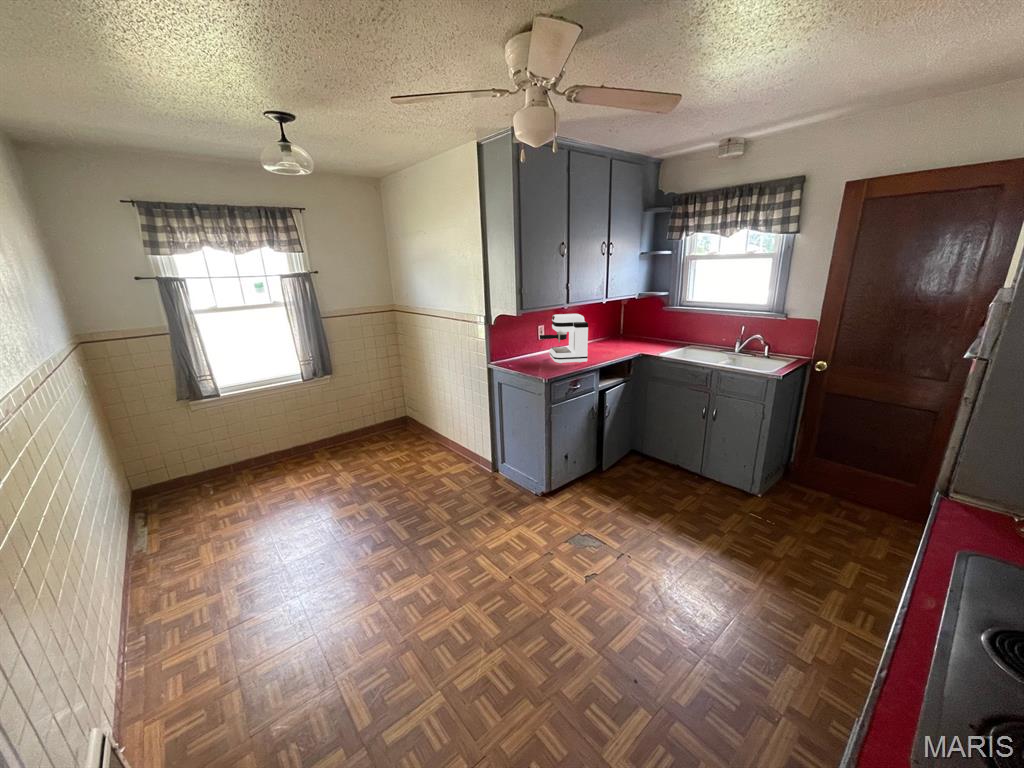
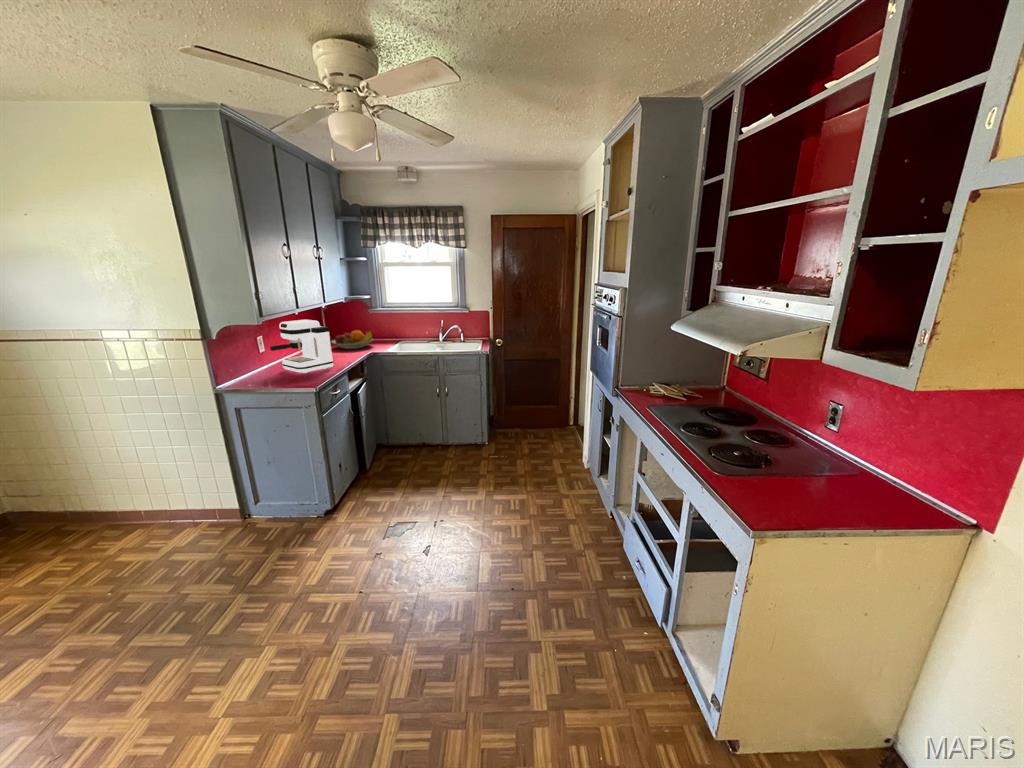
fruit bowl: none [614,328,657,347] -> present [331,330,373,349]

